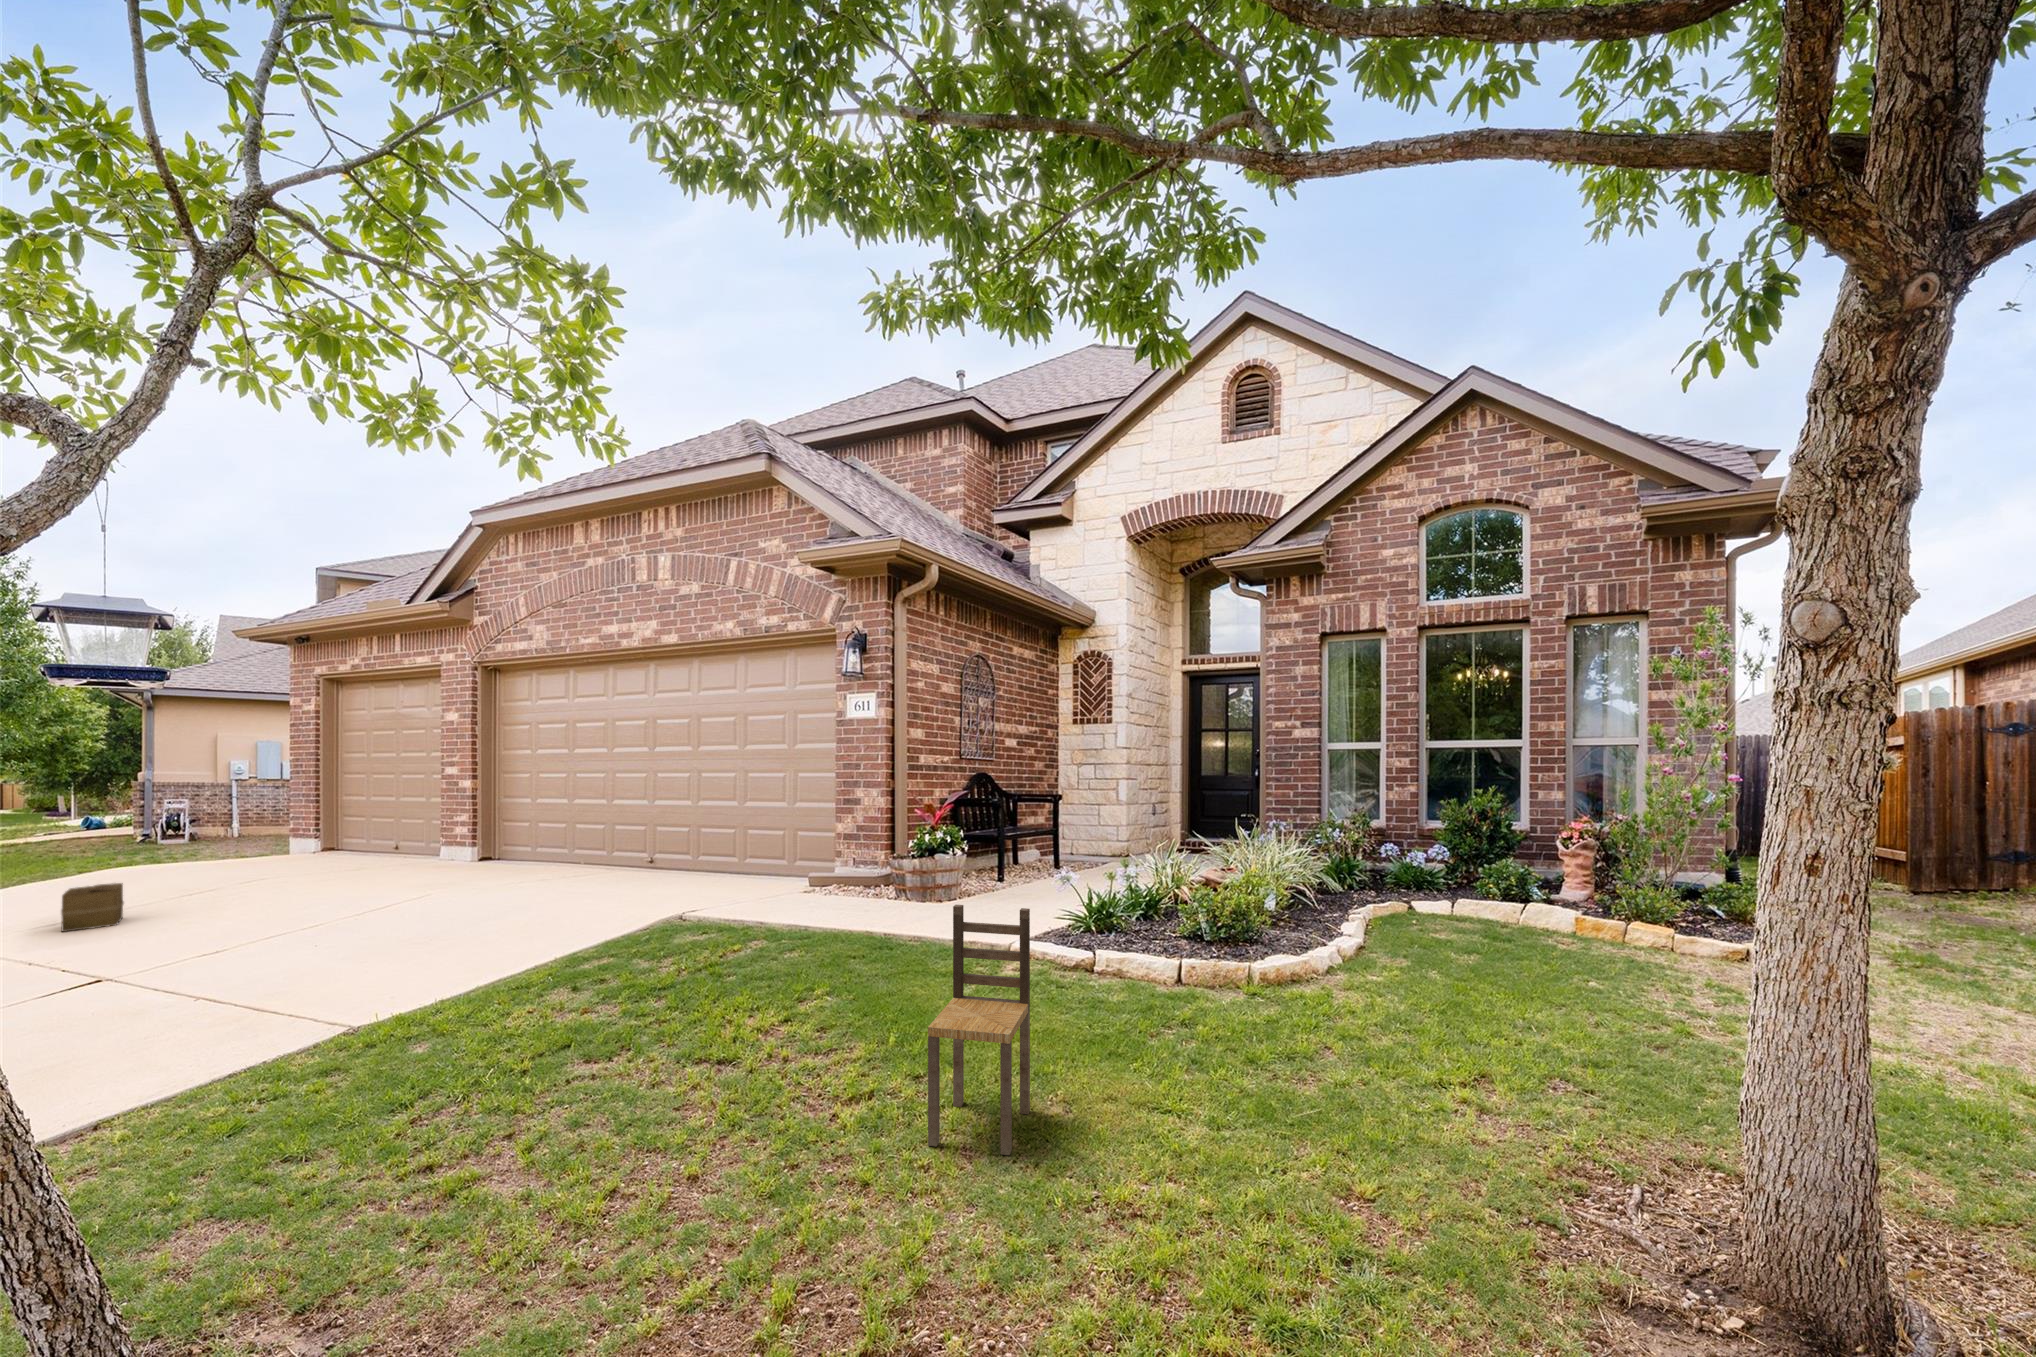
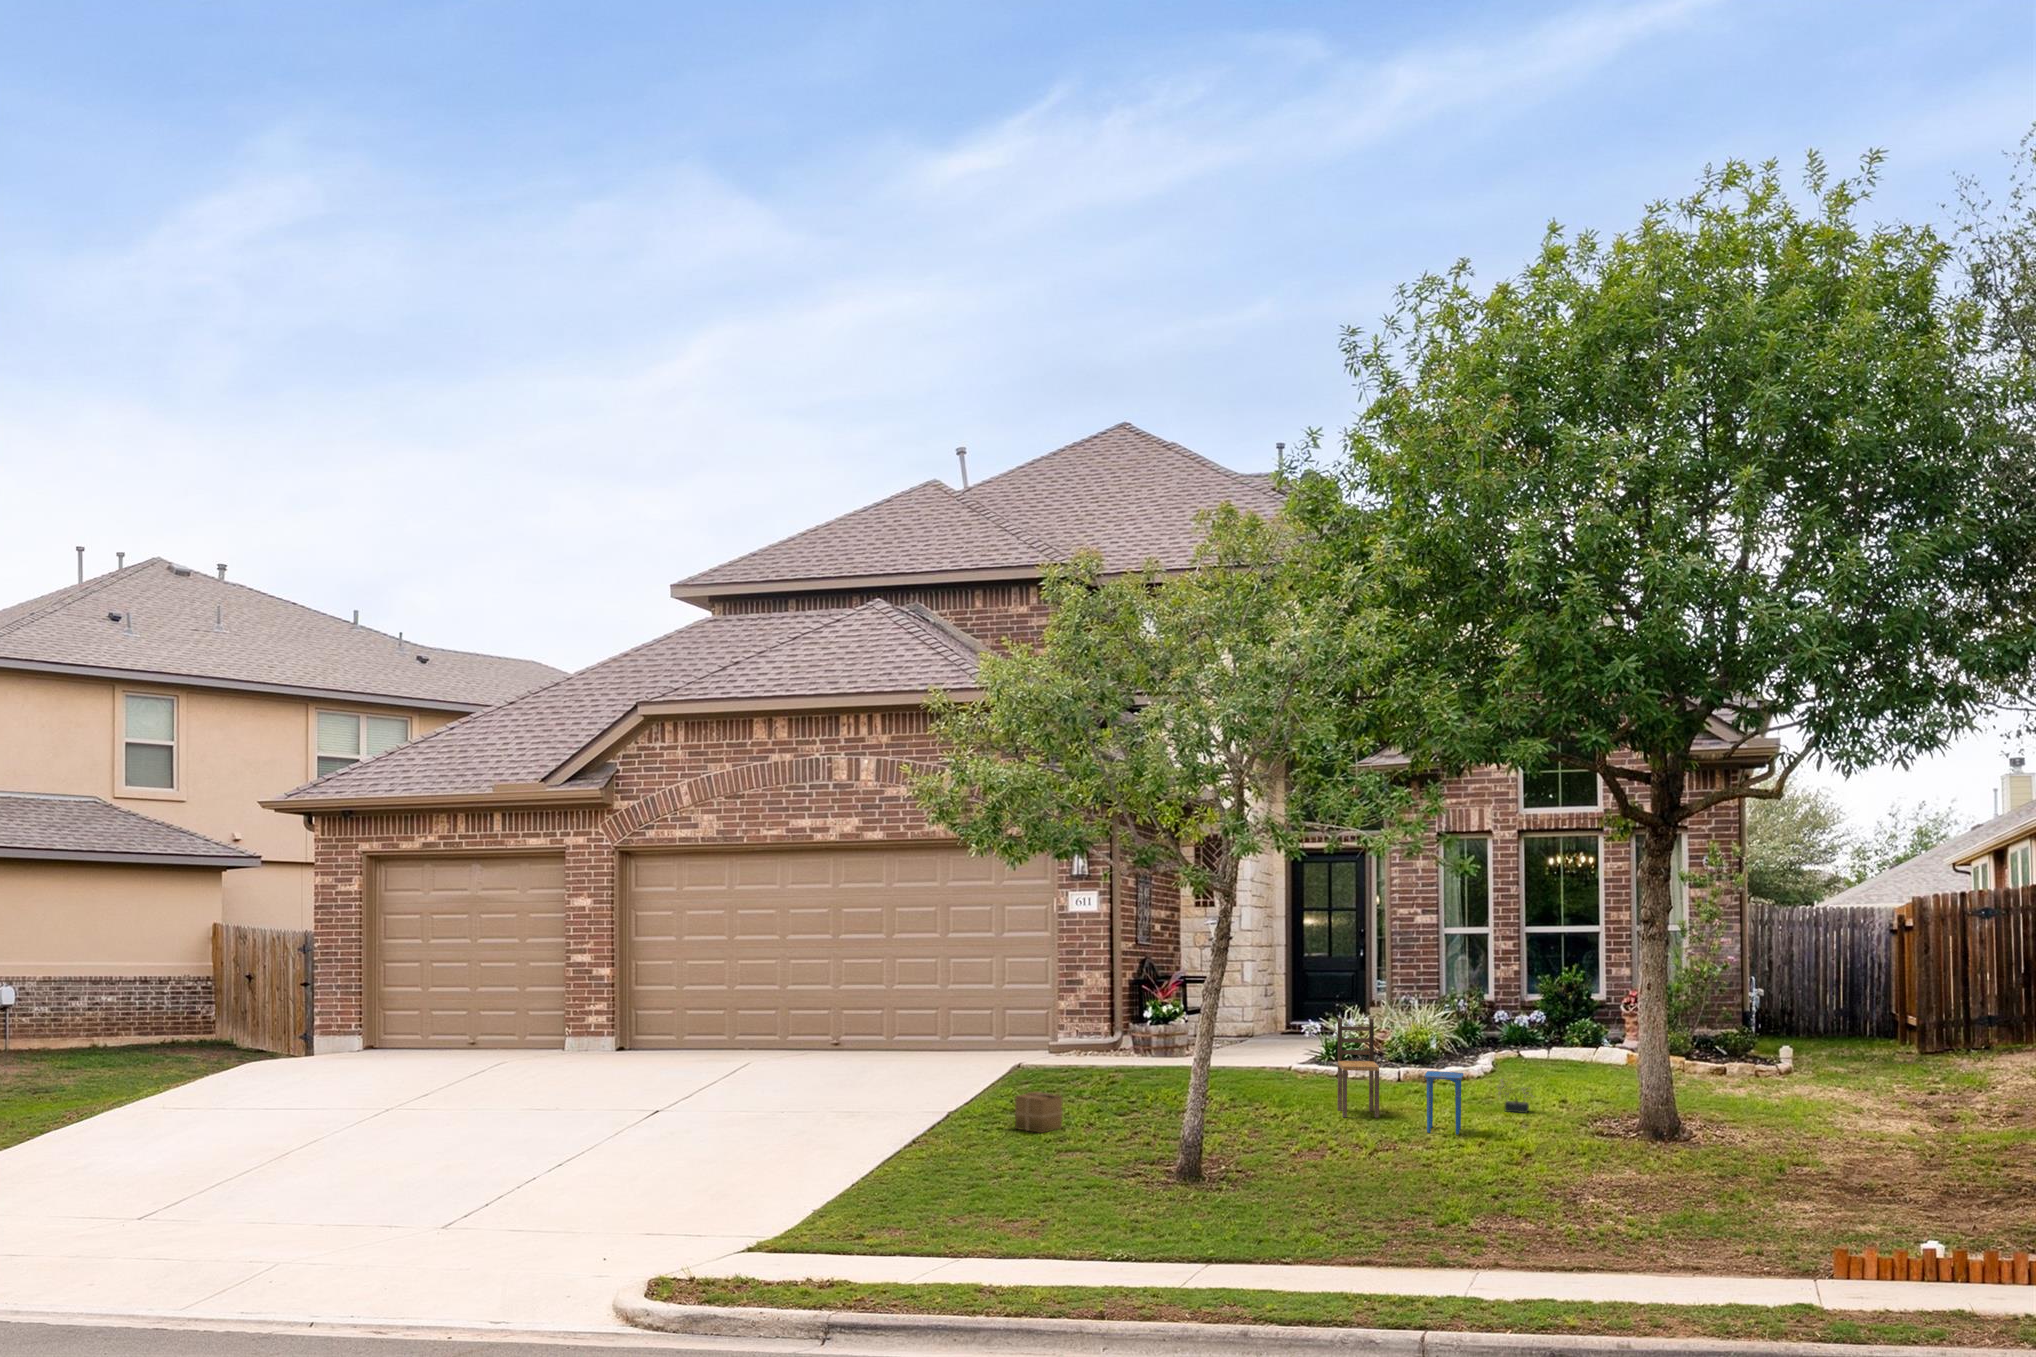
cardboard box: present [61,883,124,932] -> present [1015,1092,1062,1133]
decorative plant: none [1317,1050,1409,1151] -> present [1497,1079,1529,1113]
side table: none [1055,1079,1184,1310] -> present [1425,1071,1464,1134]

